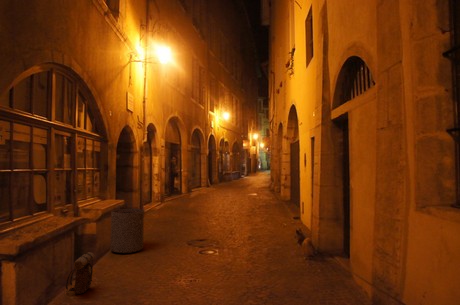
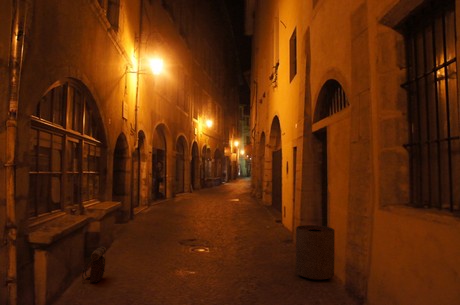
trash can: present [110,209,144,253] -> present [296,225,335,280]

